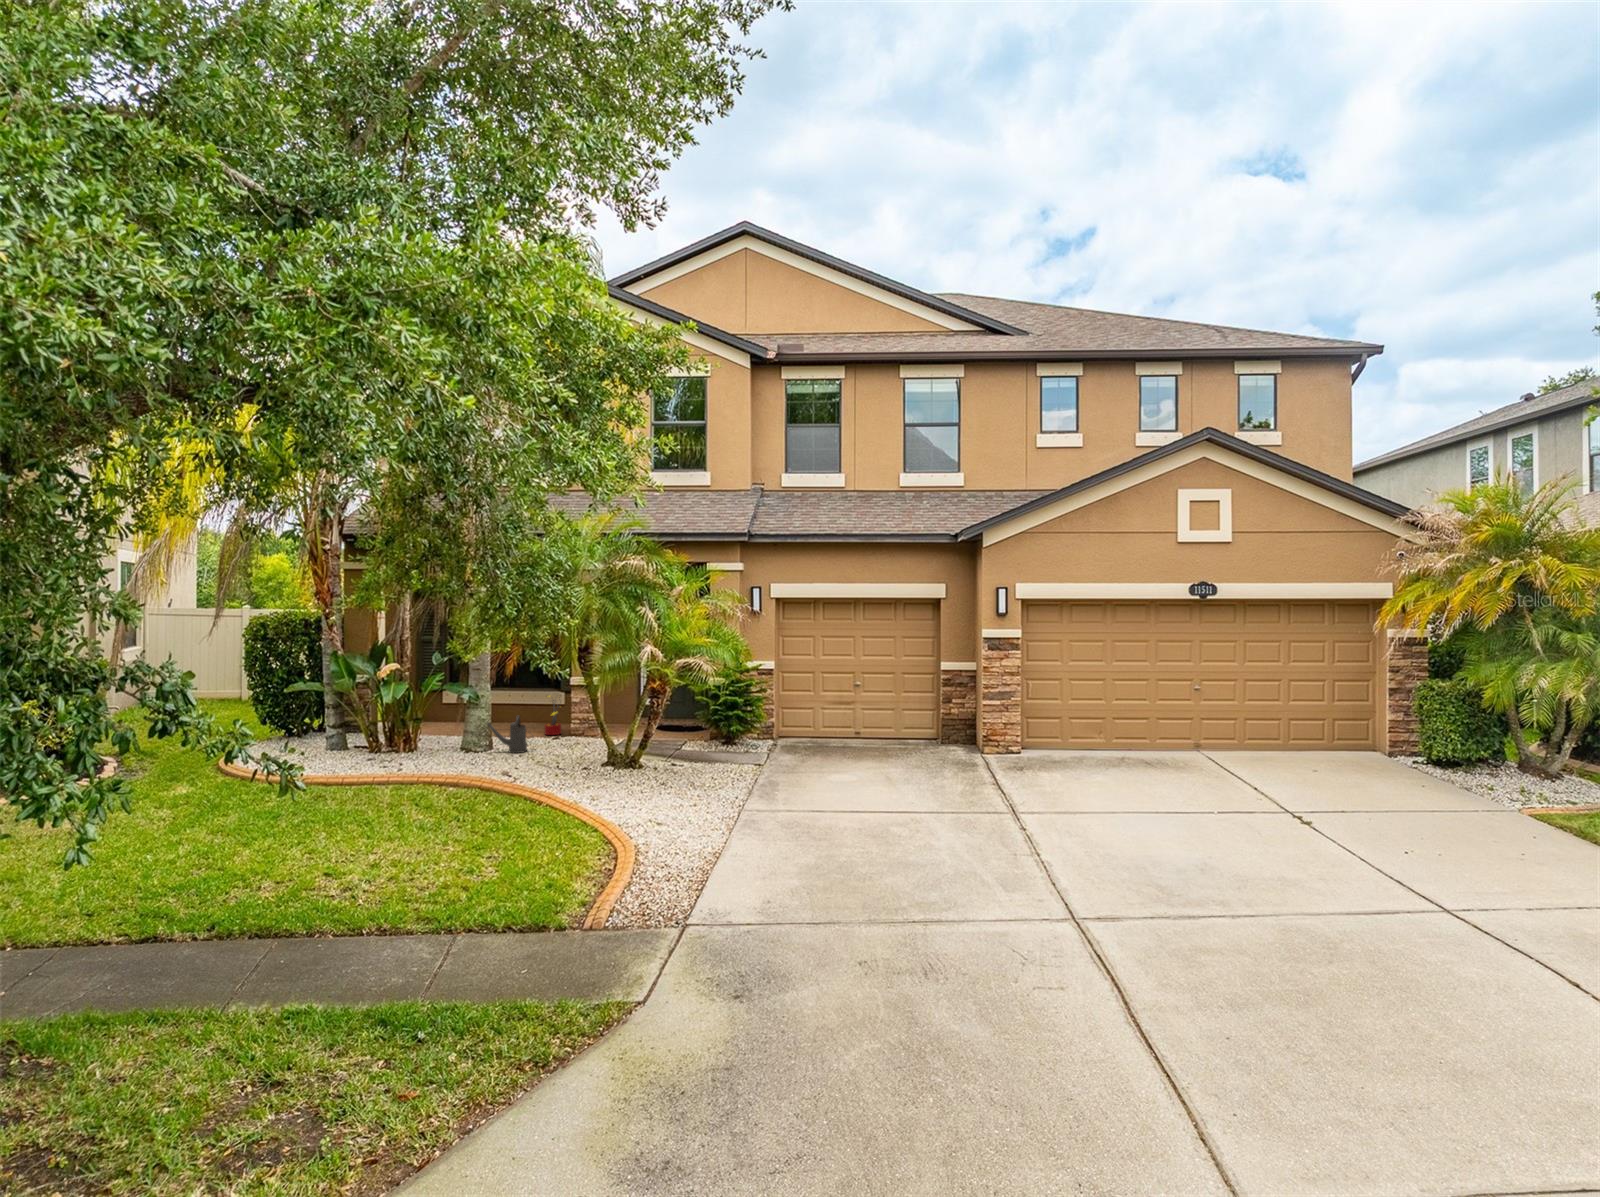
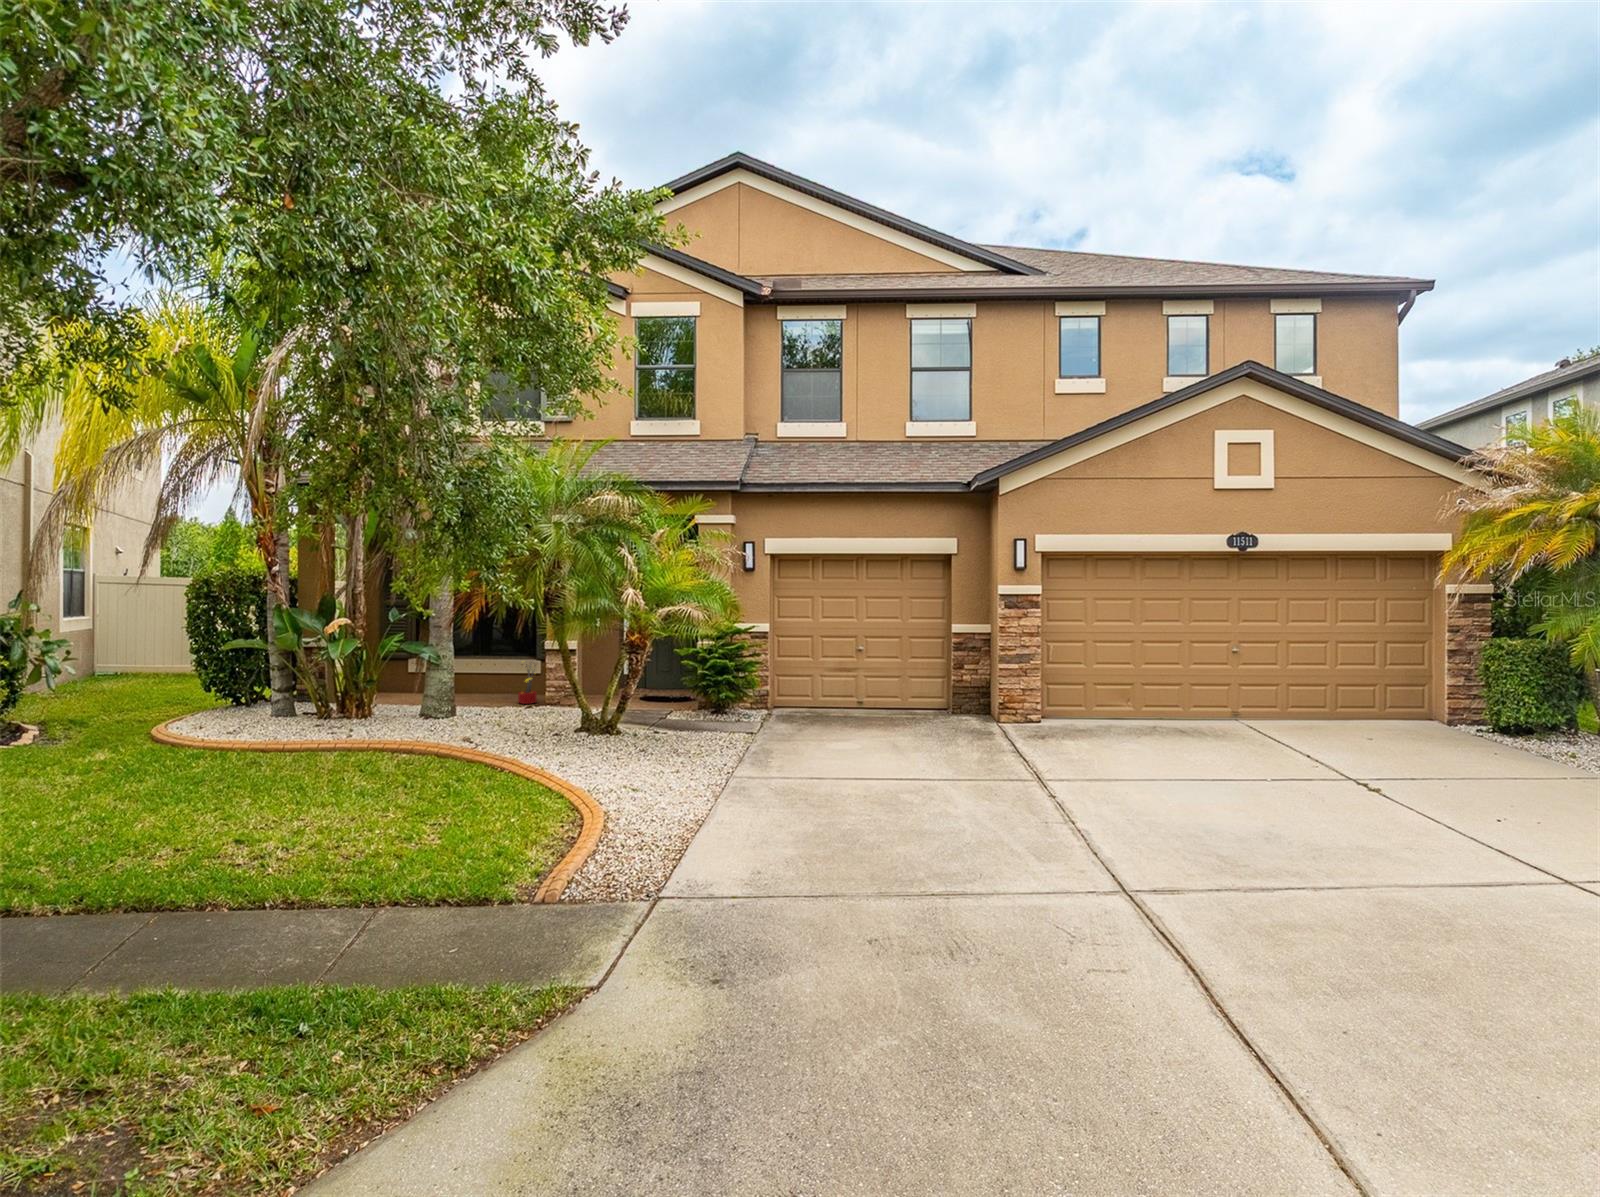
watering can: present [487,716,527,753] -> none [452,679,503,721]

